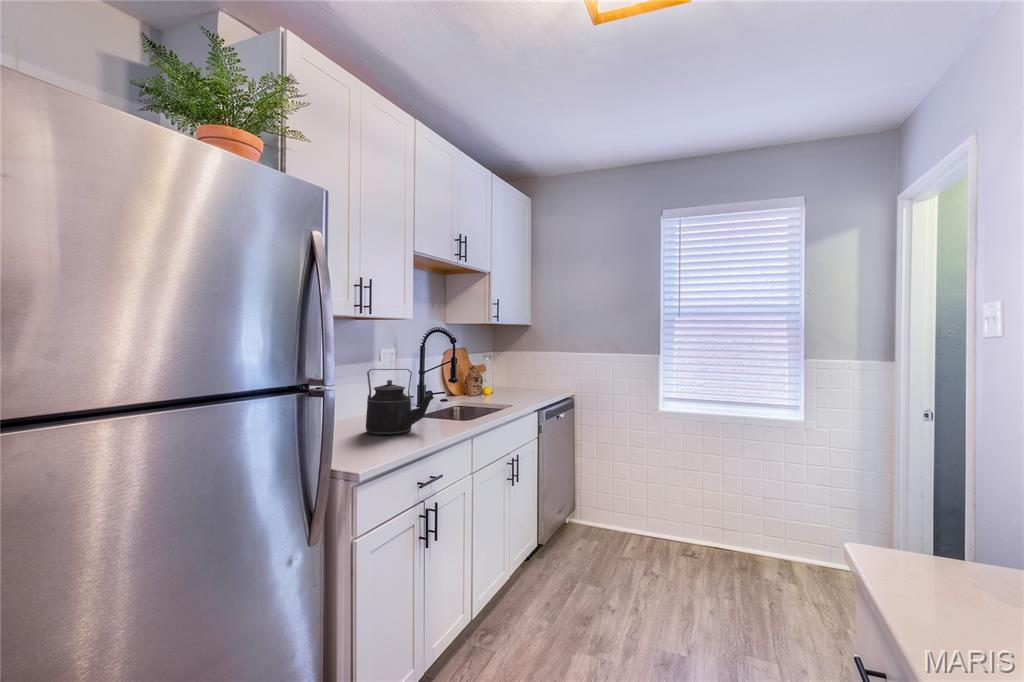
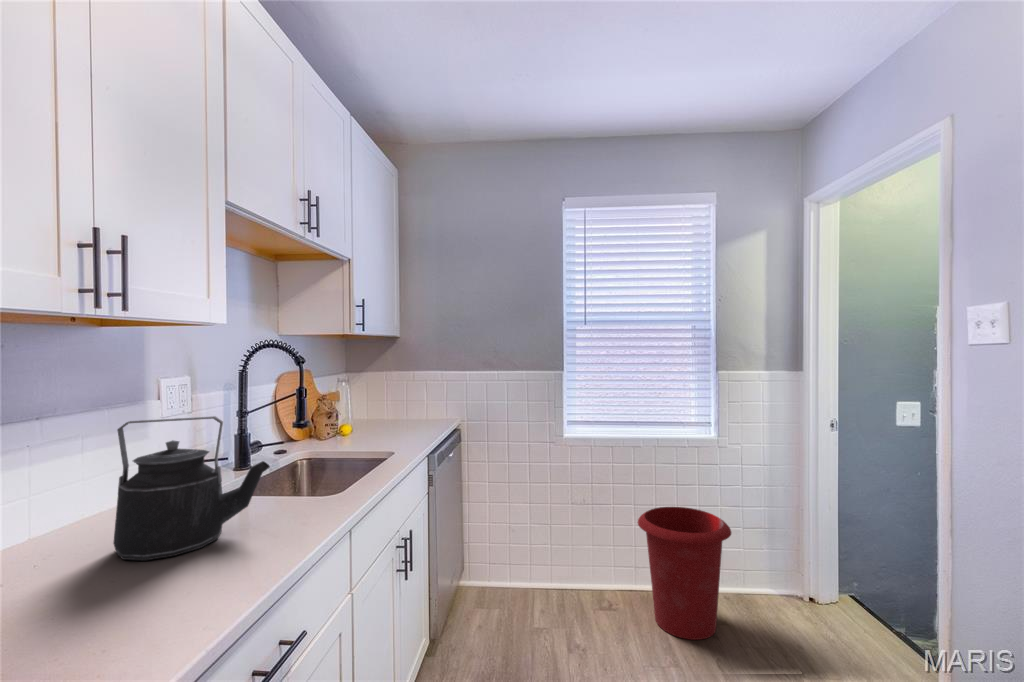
waste bin: none [714,476,799,585] -> present [638,507,731,640]

